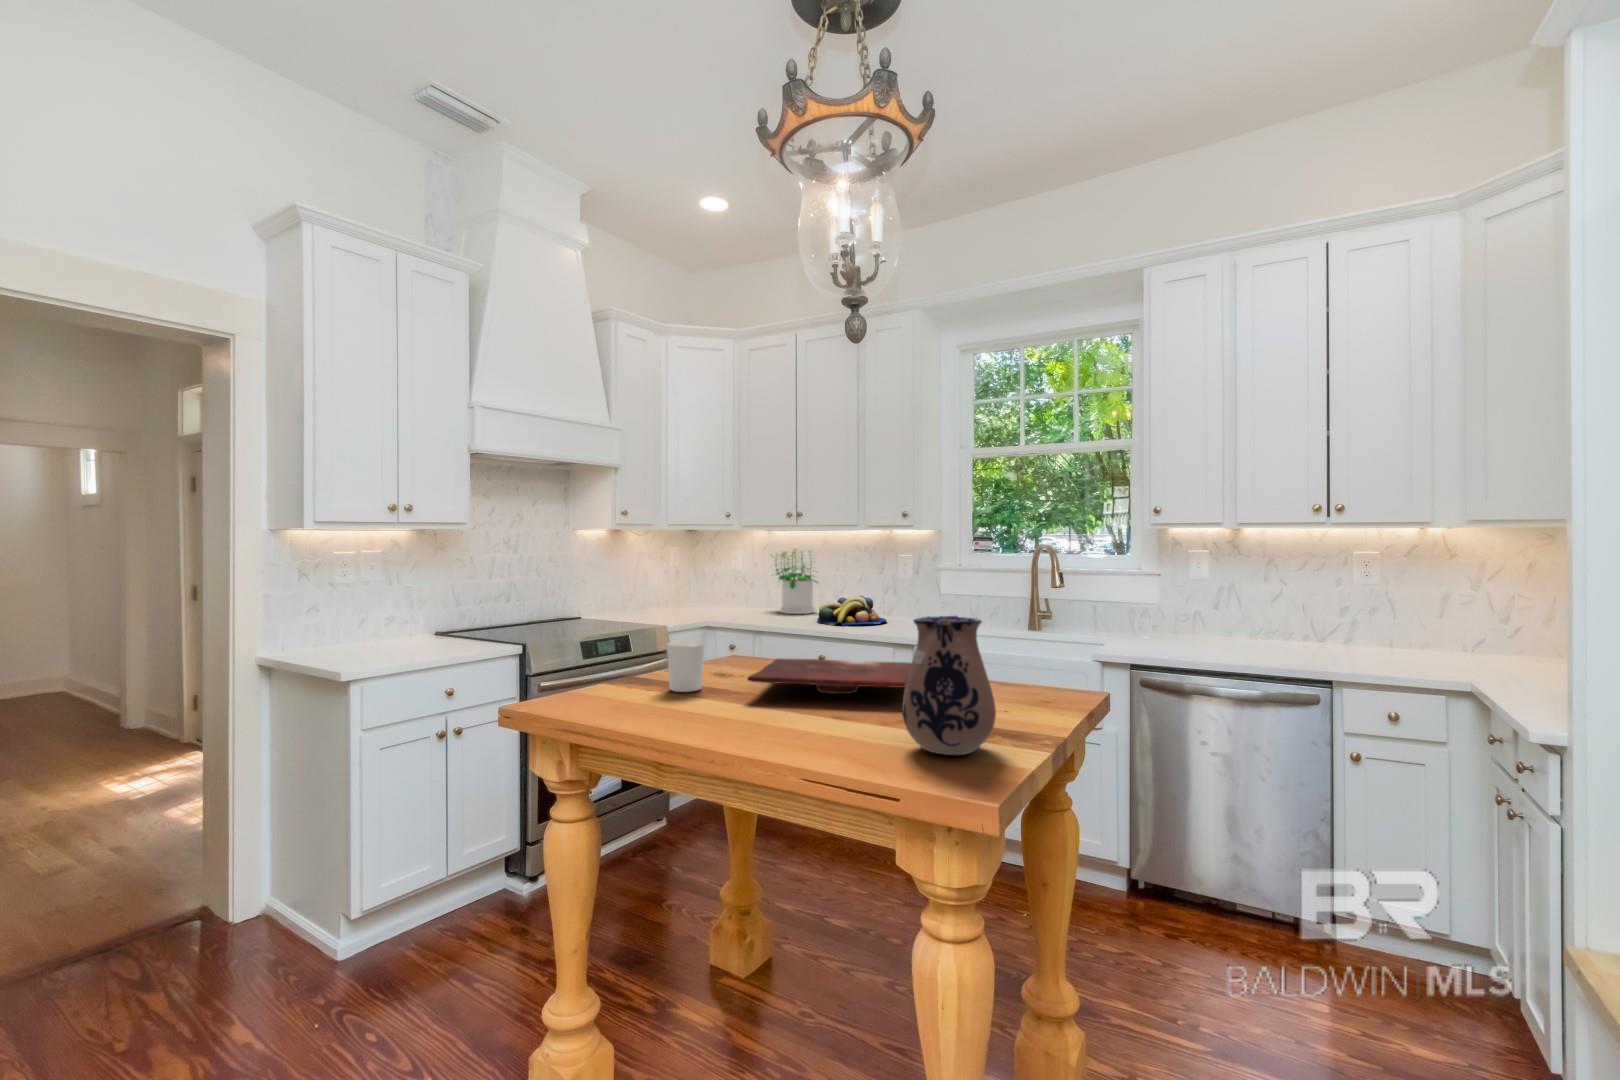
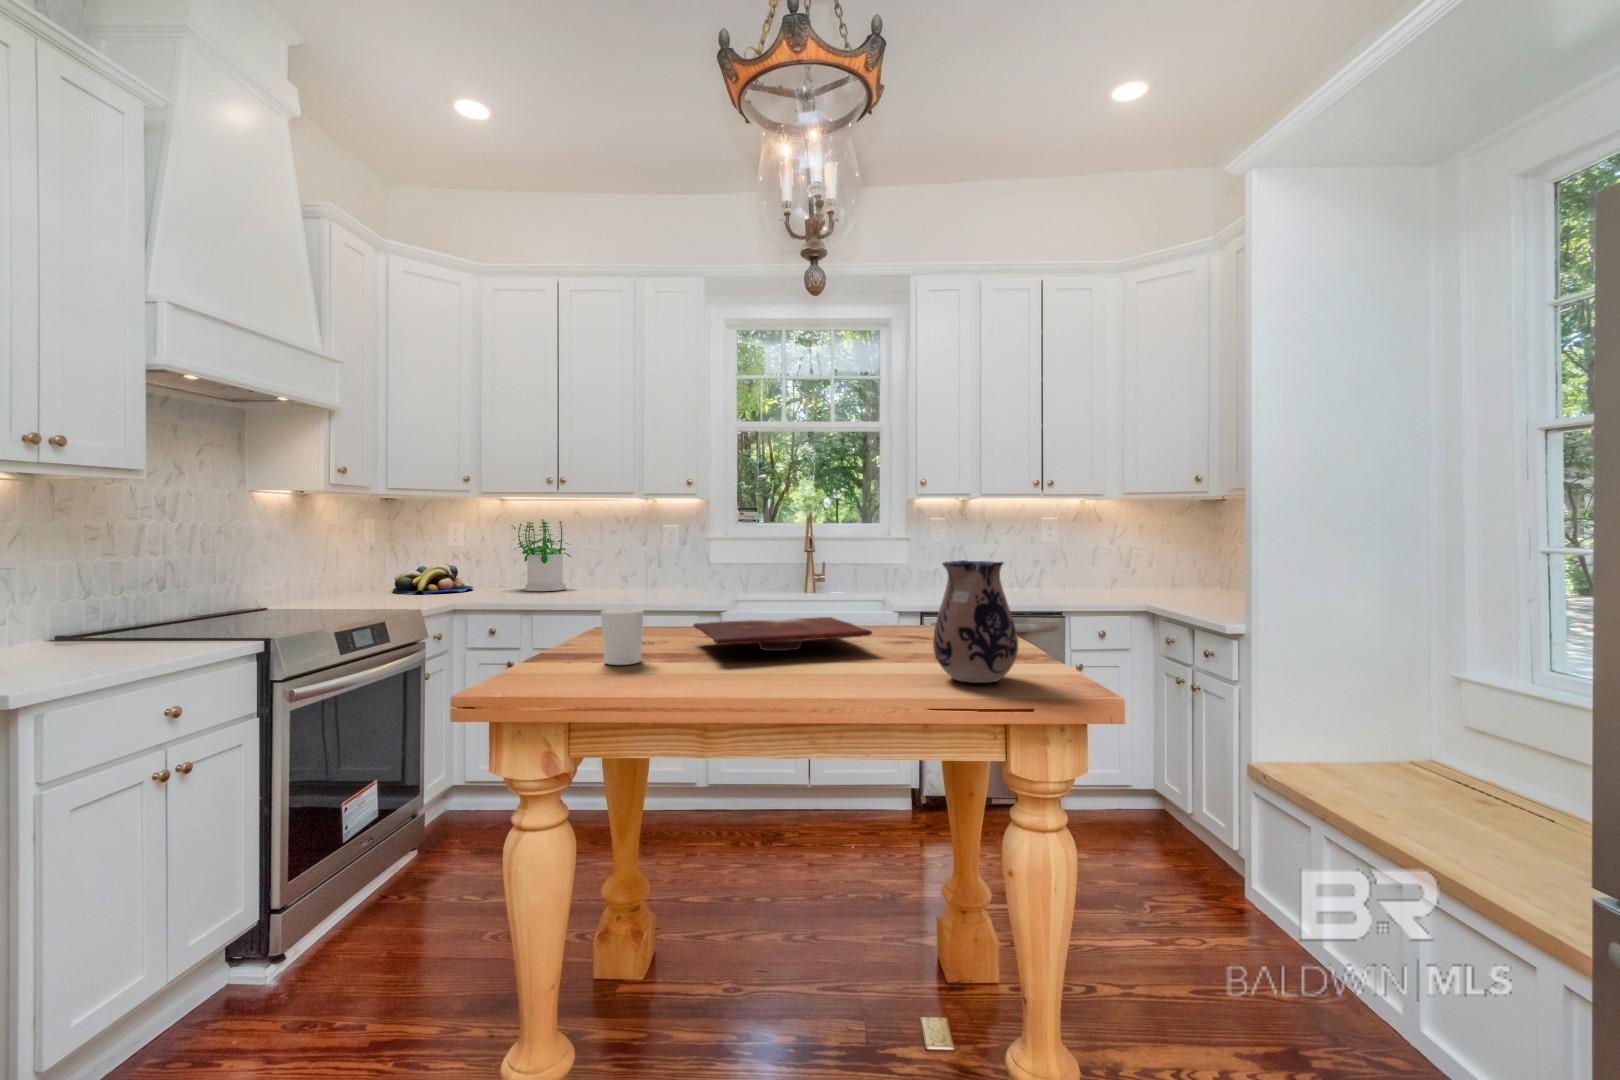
fruit bowl: present [817,596,887,625] -> present [393,564,473,594]

